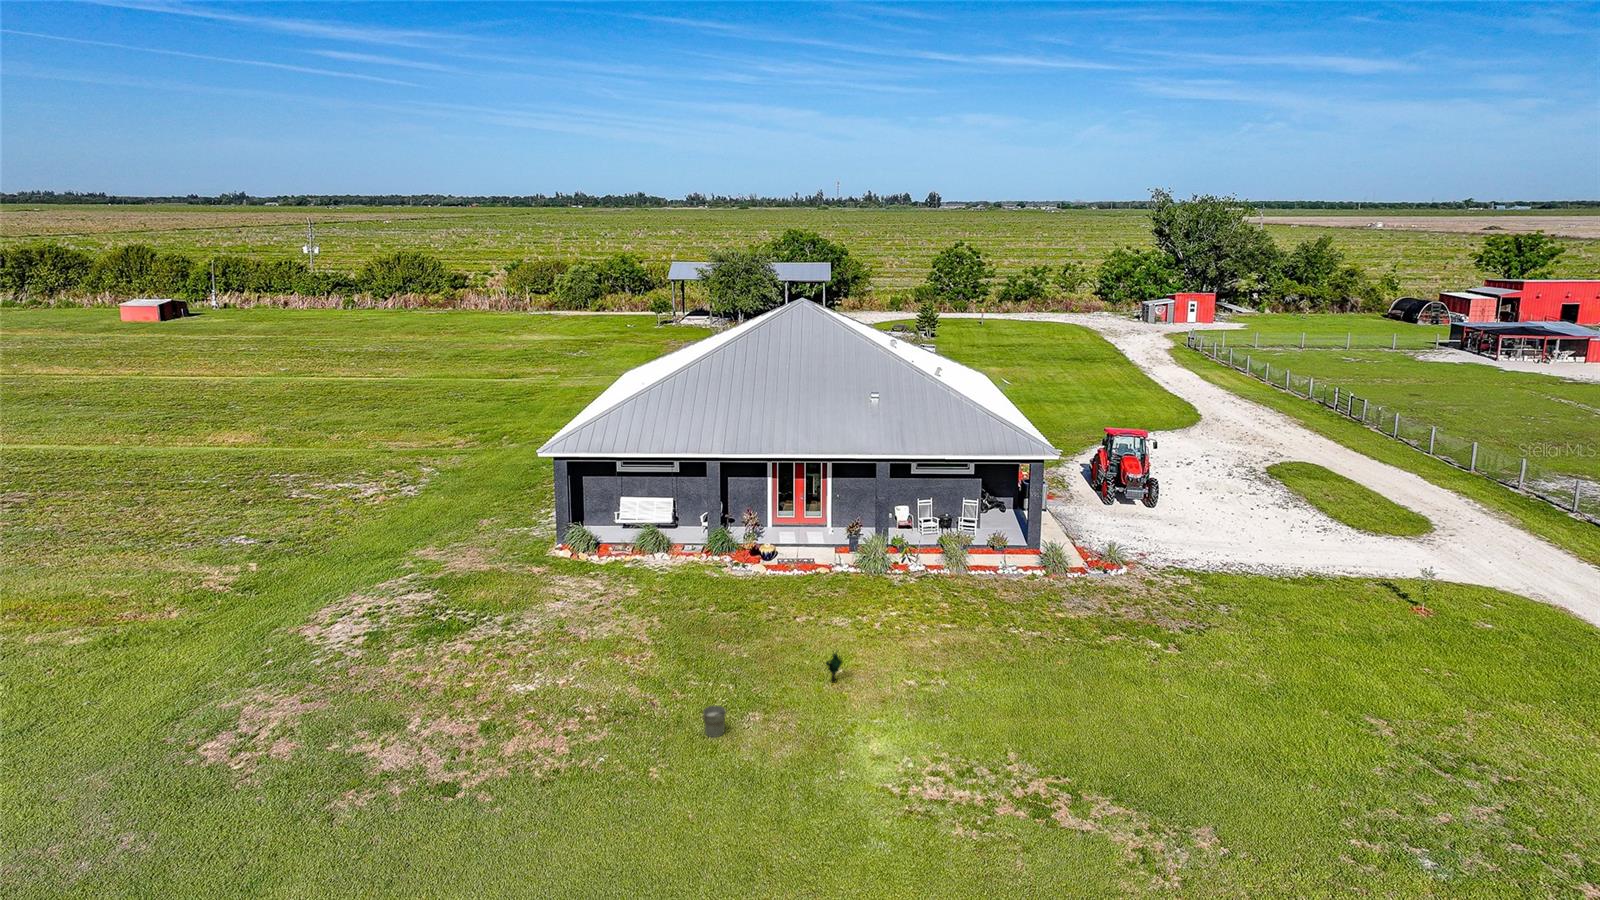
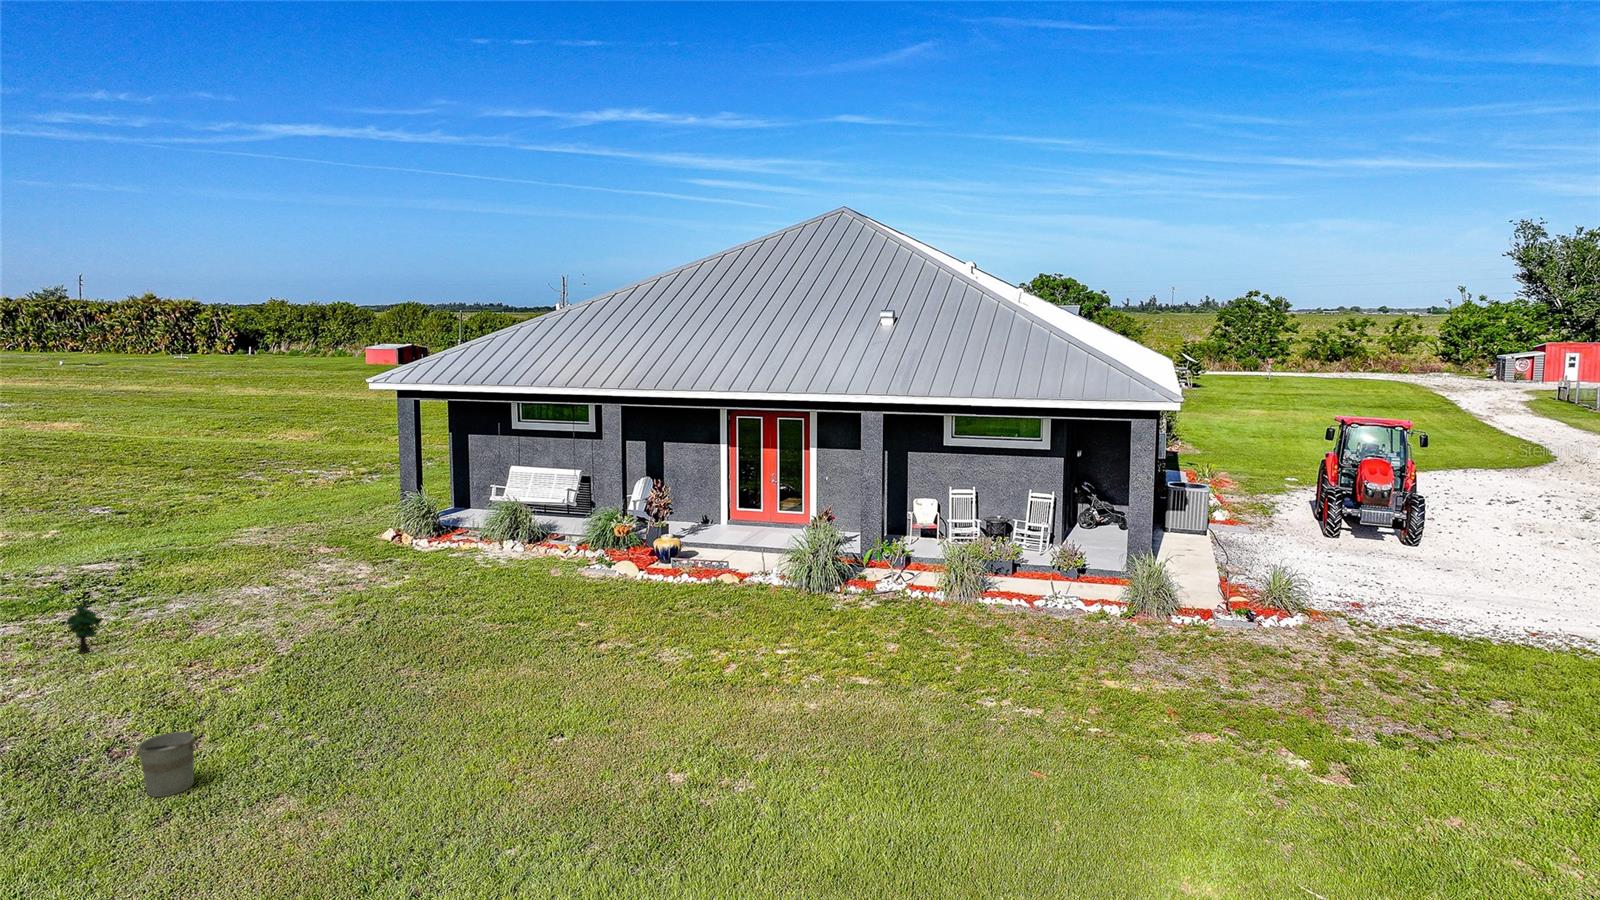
decorative plant: present [826,651,843,683] -> present [64,600,101,654]

